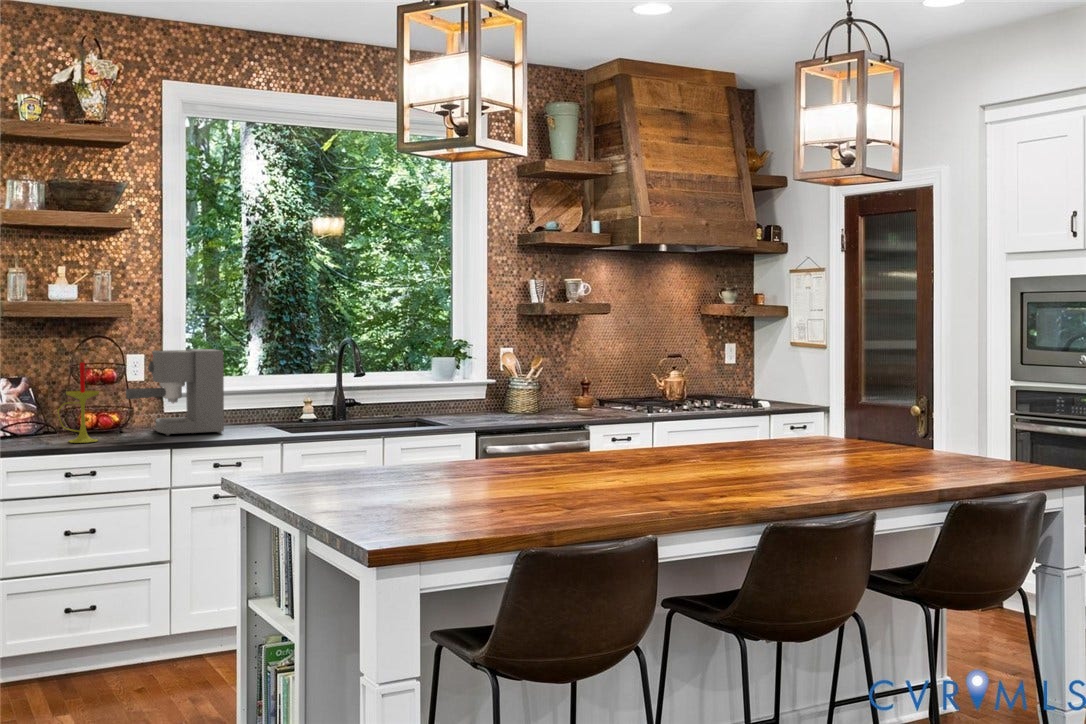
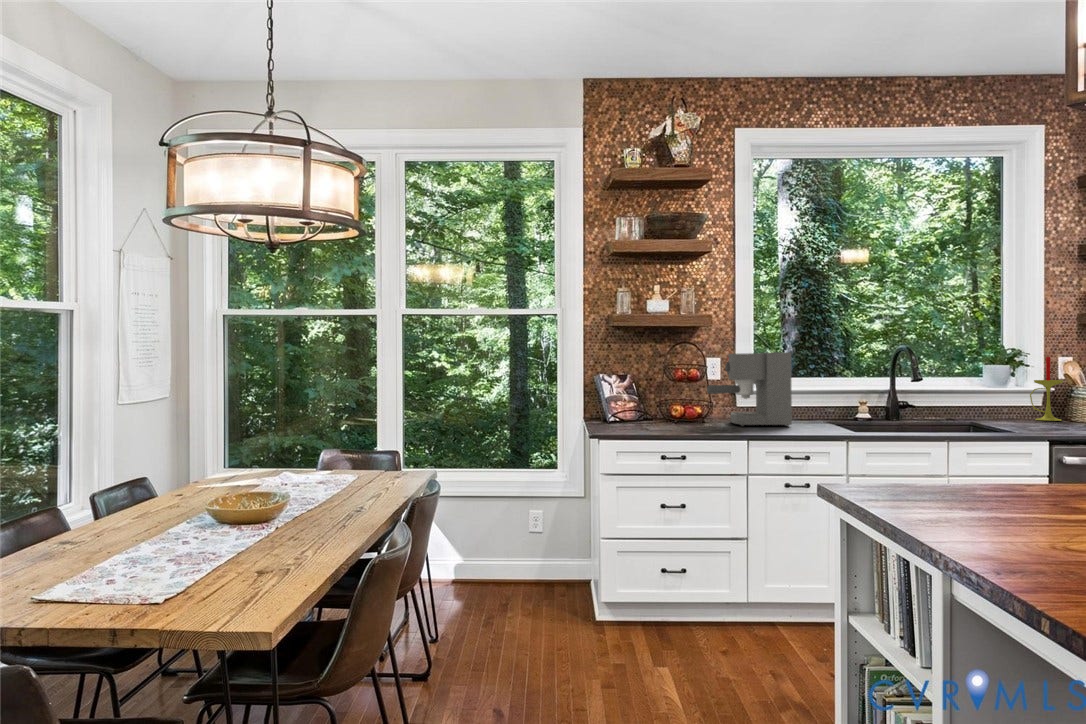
candle: present [57,362,99,443] -> present [1030,357,1063,421]

